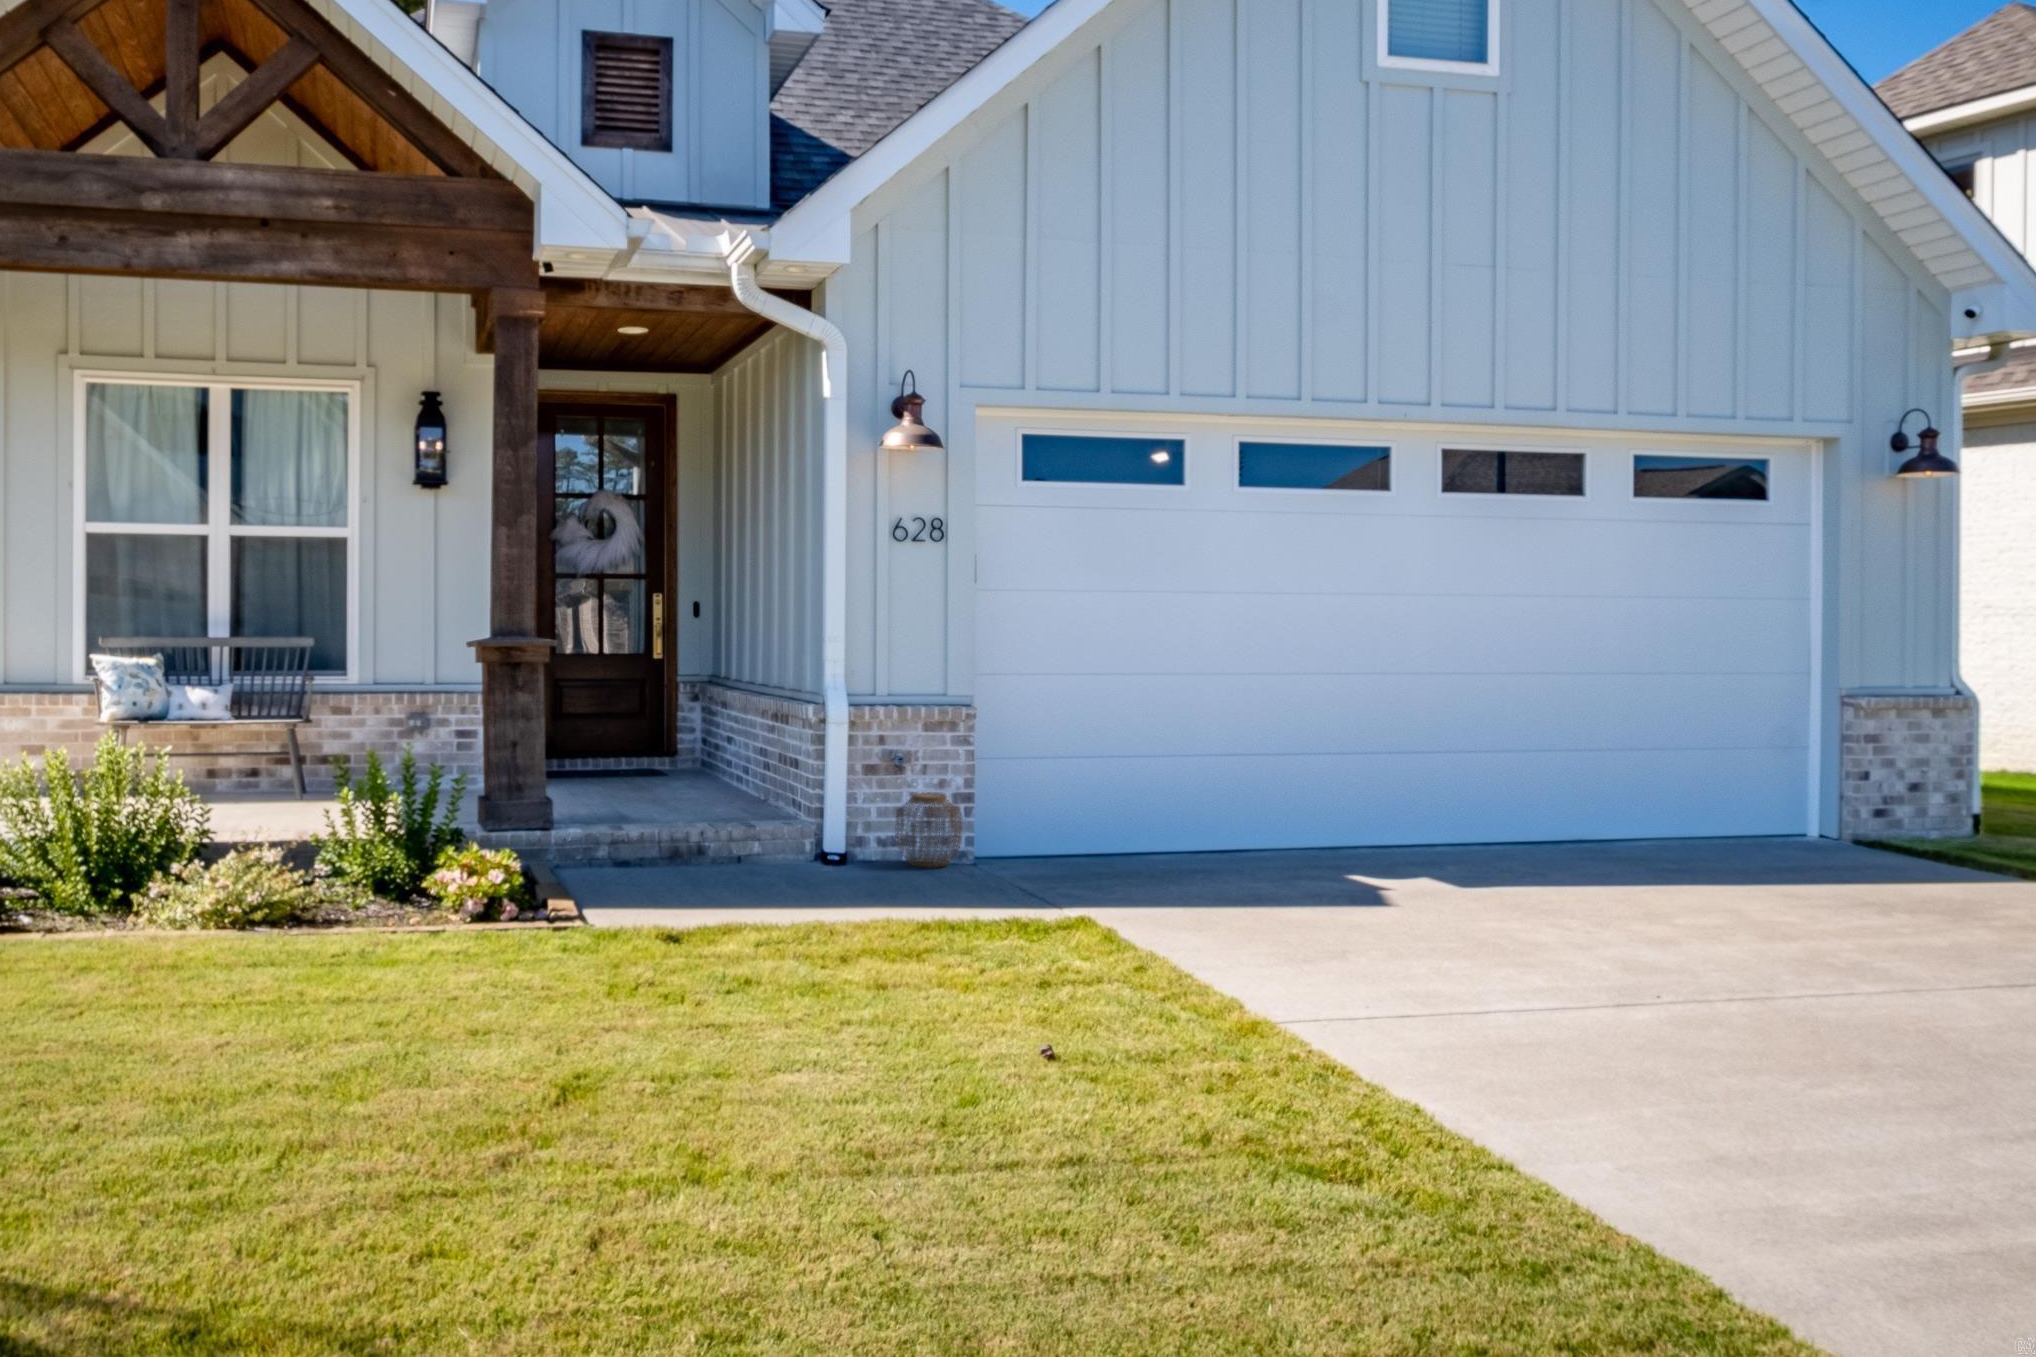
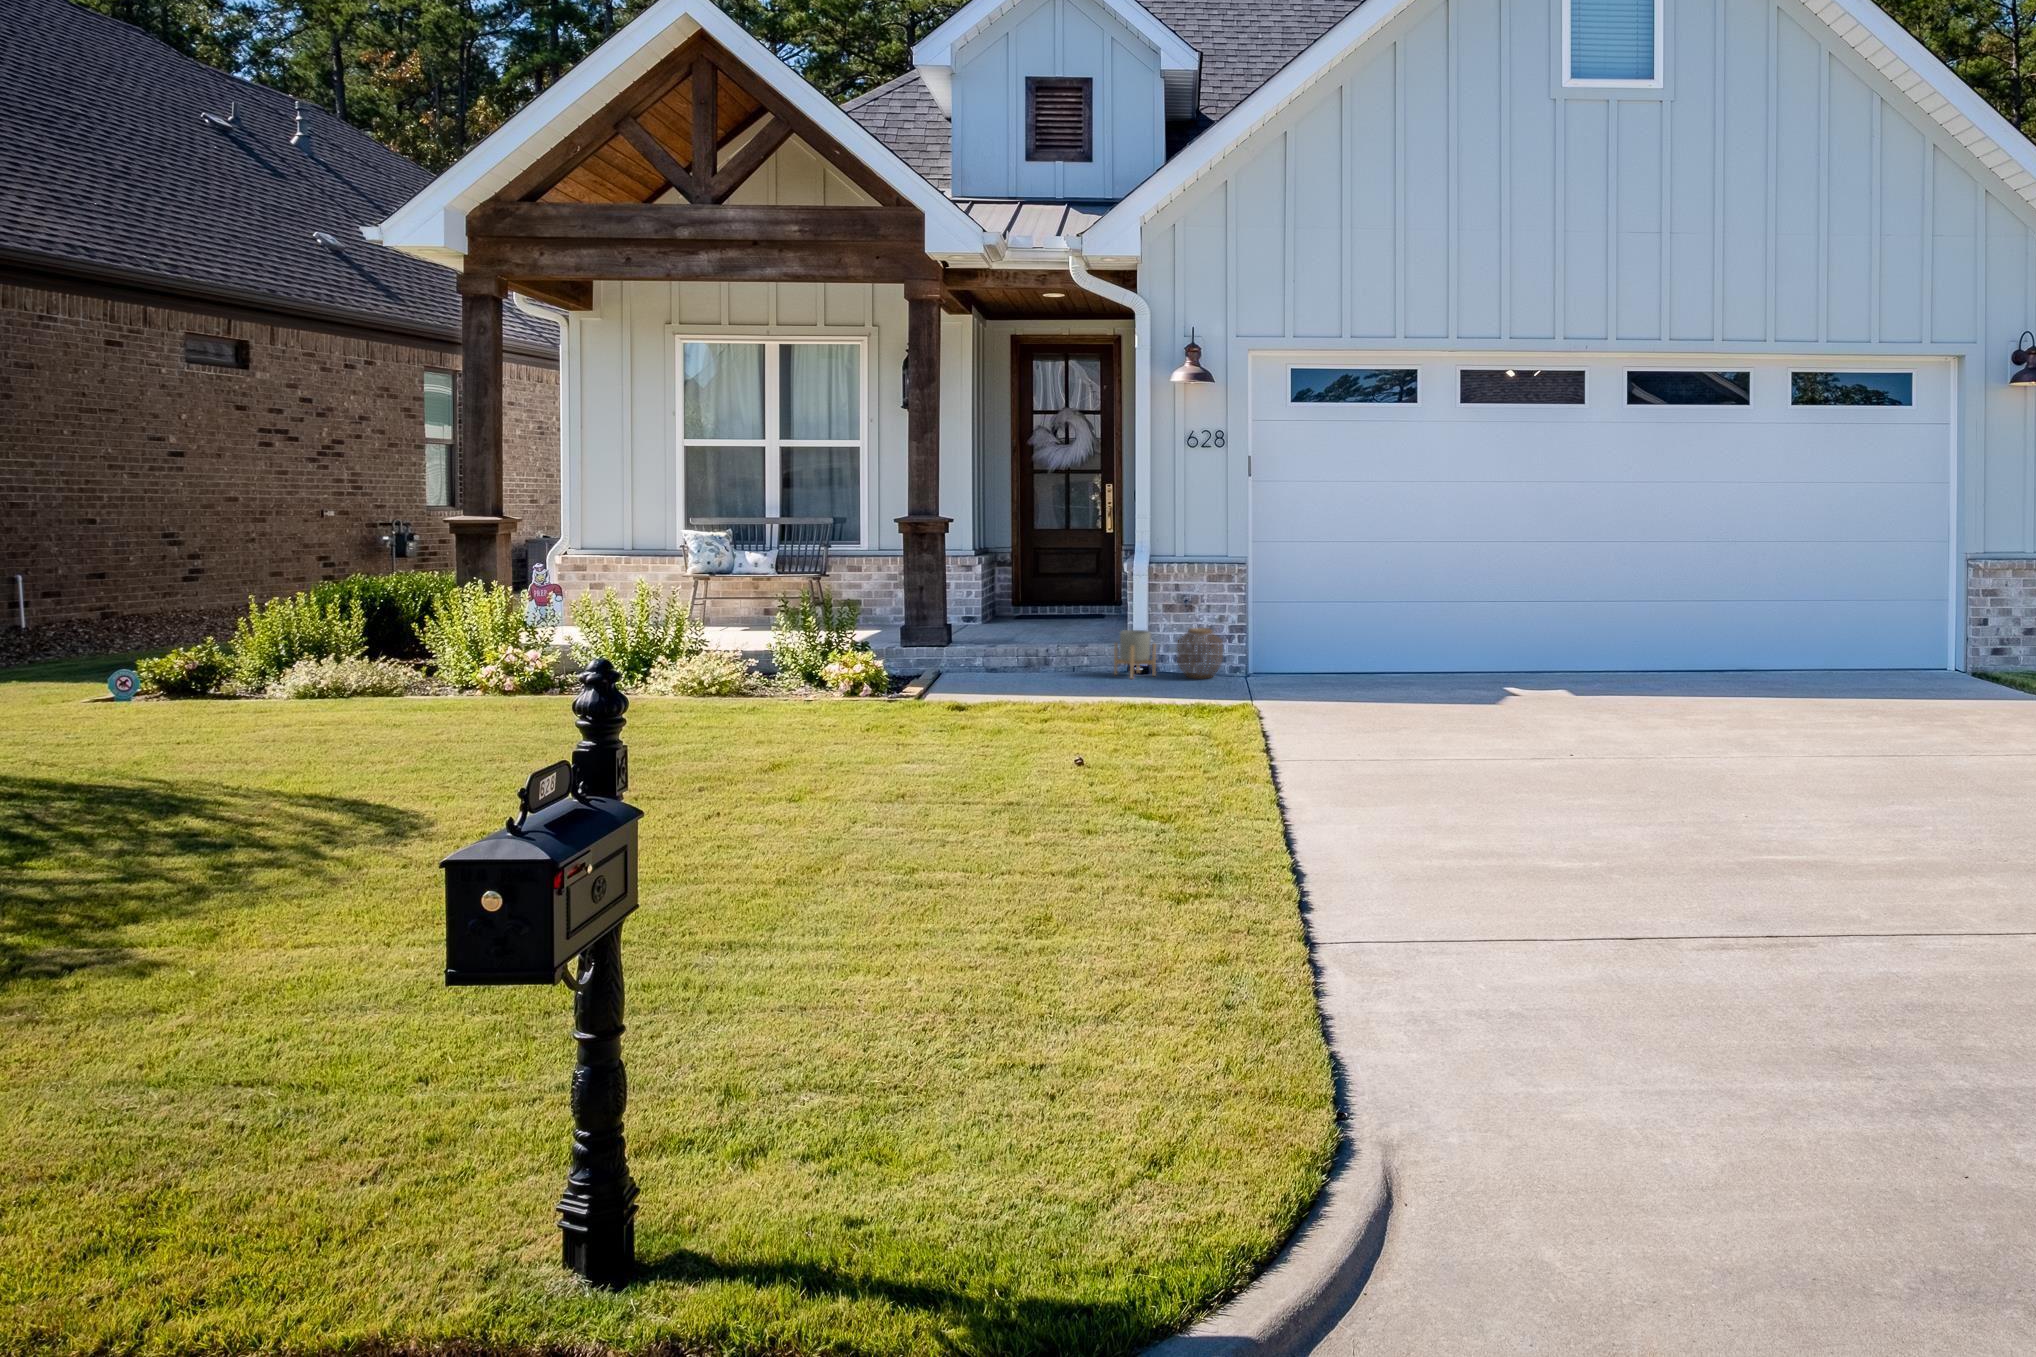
planter: none [806,798,867,870] -> present [1114,630,1156,678]

